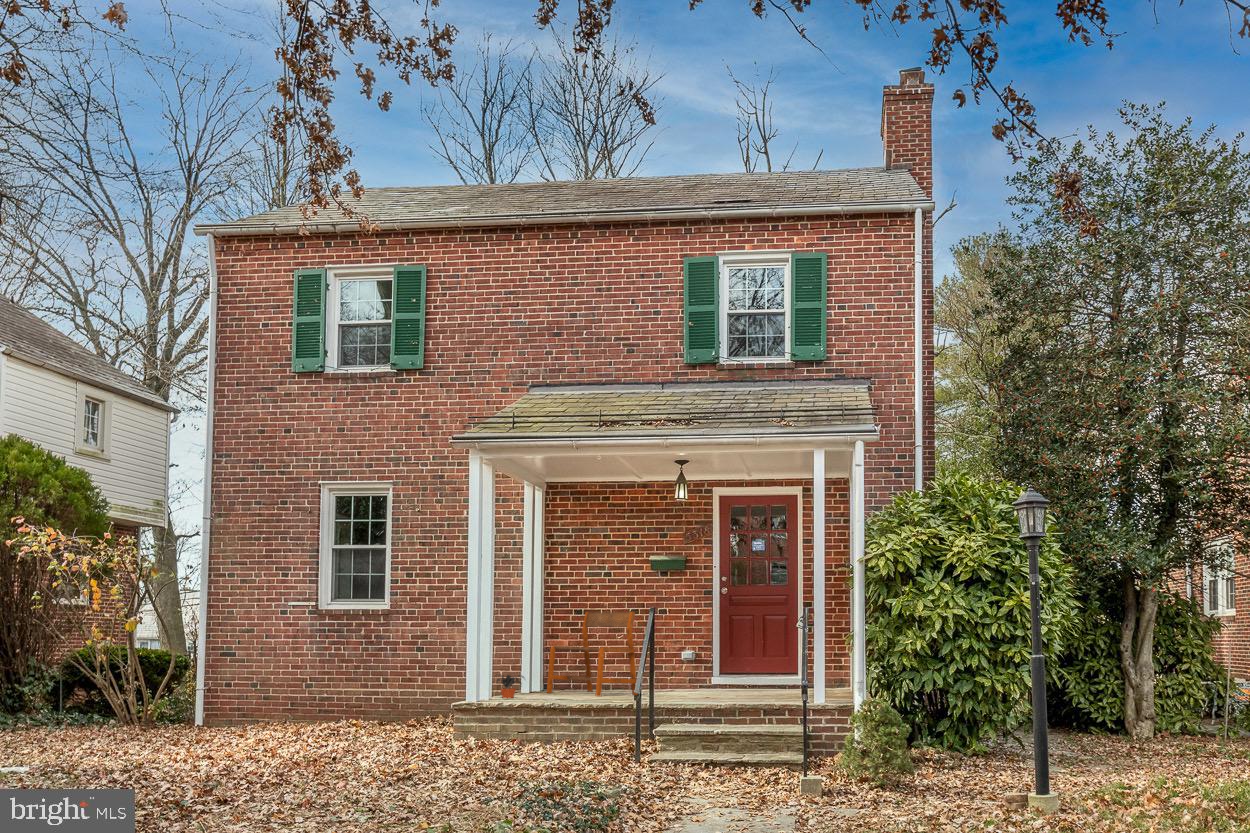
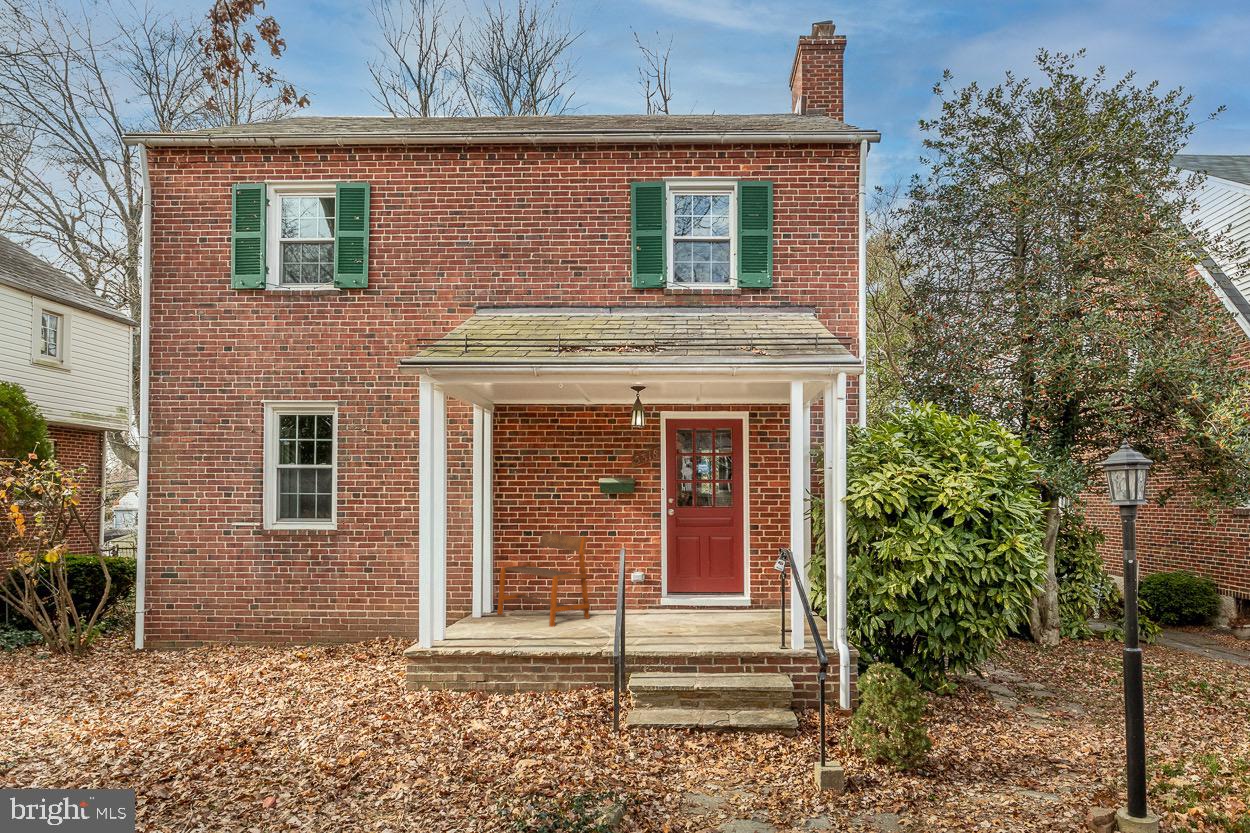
potted plant: present [497,675,524,698] -> none [442,617,478,645]

